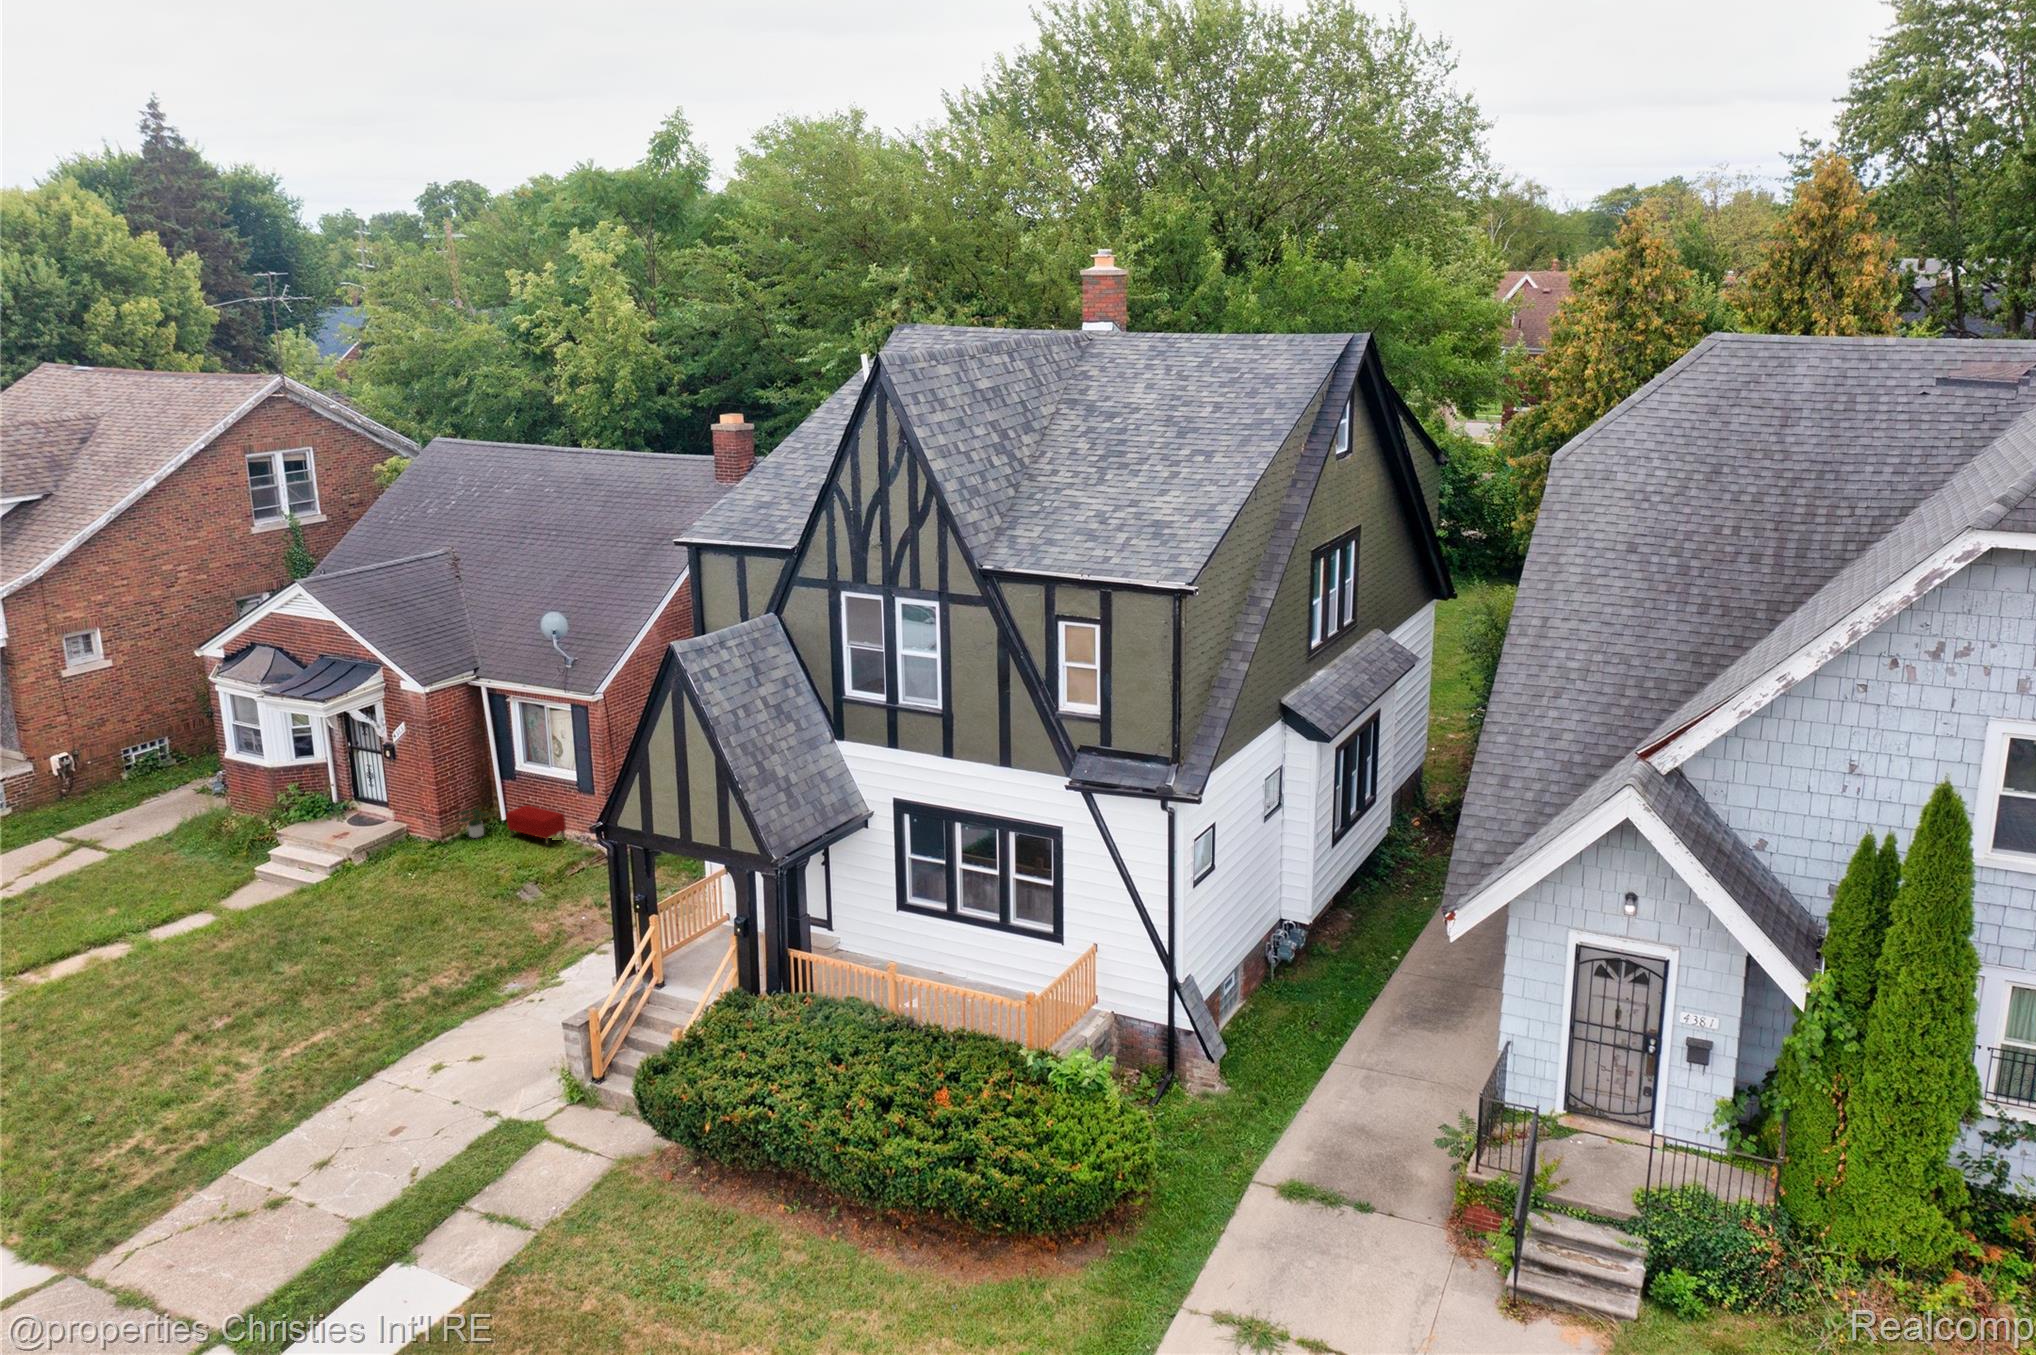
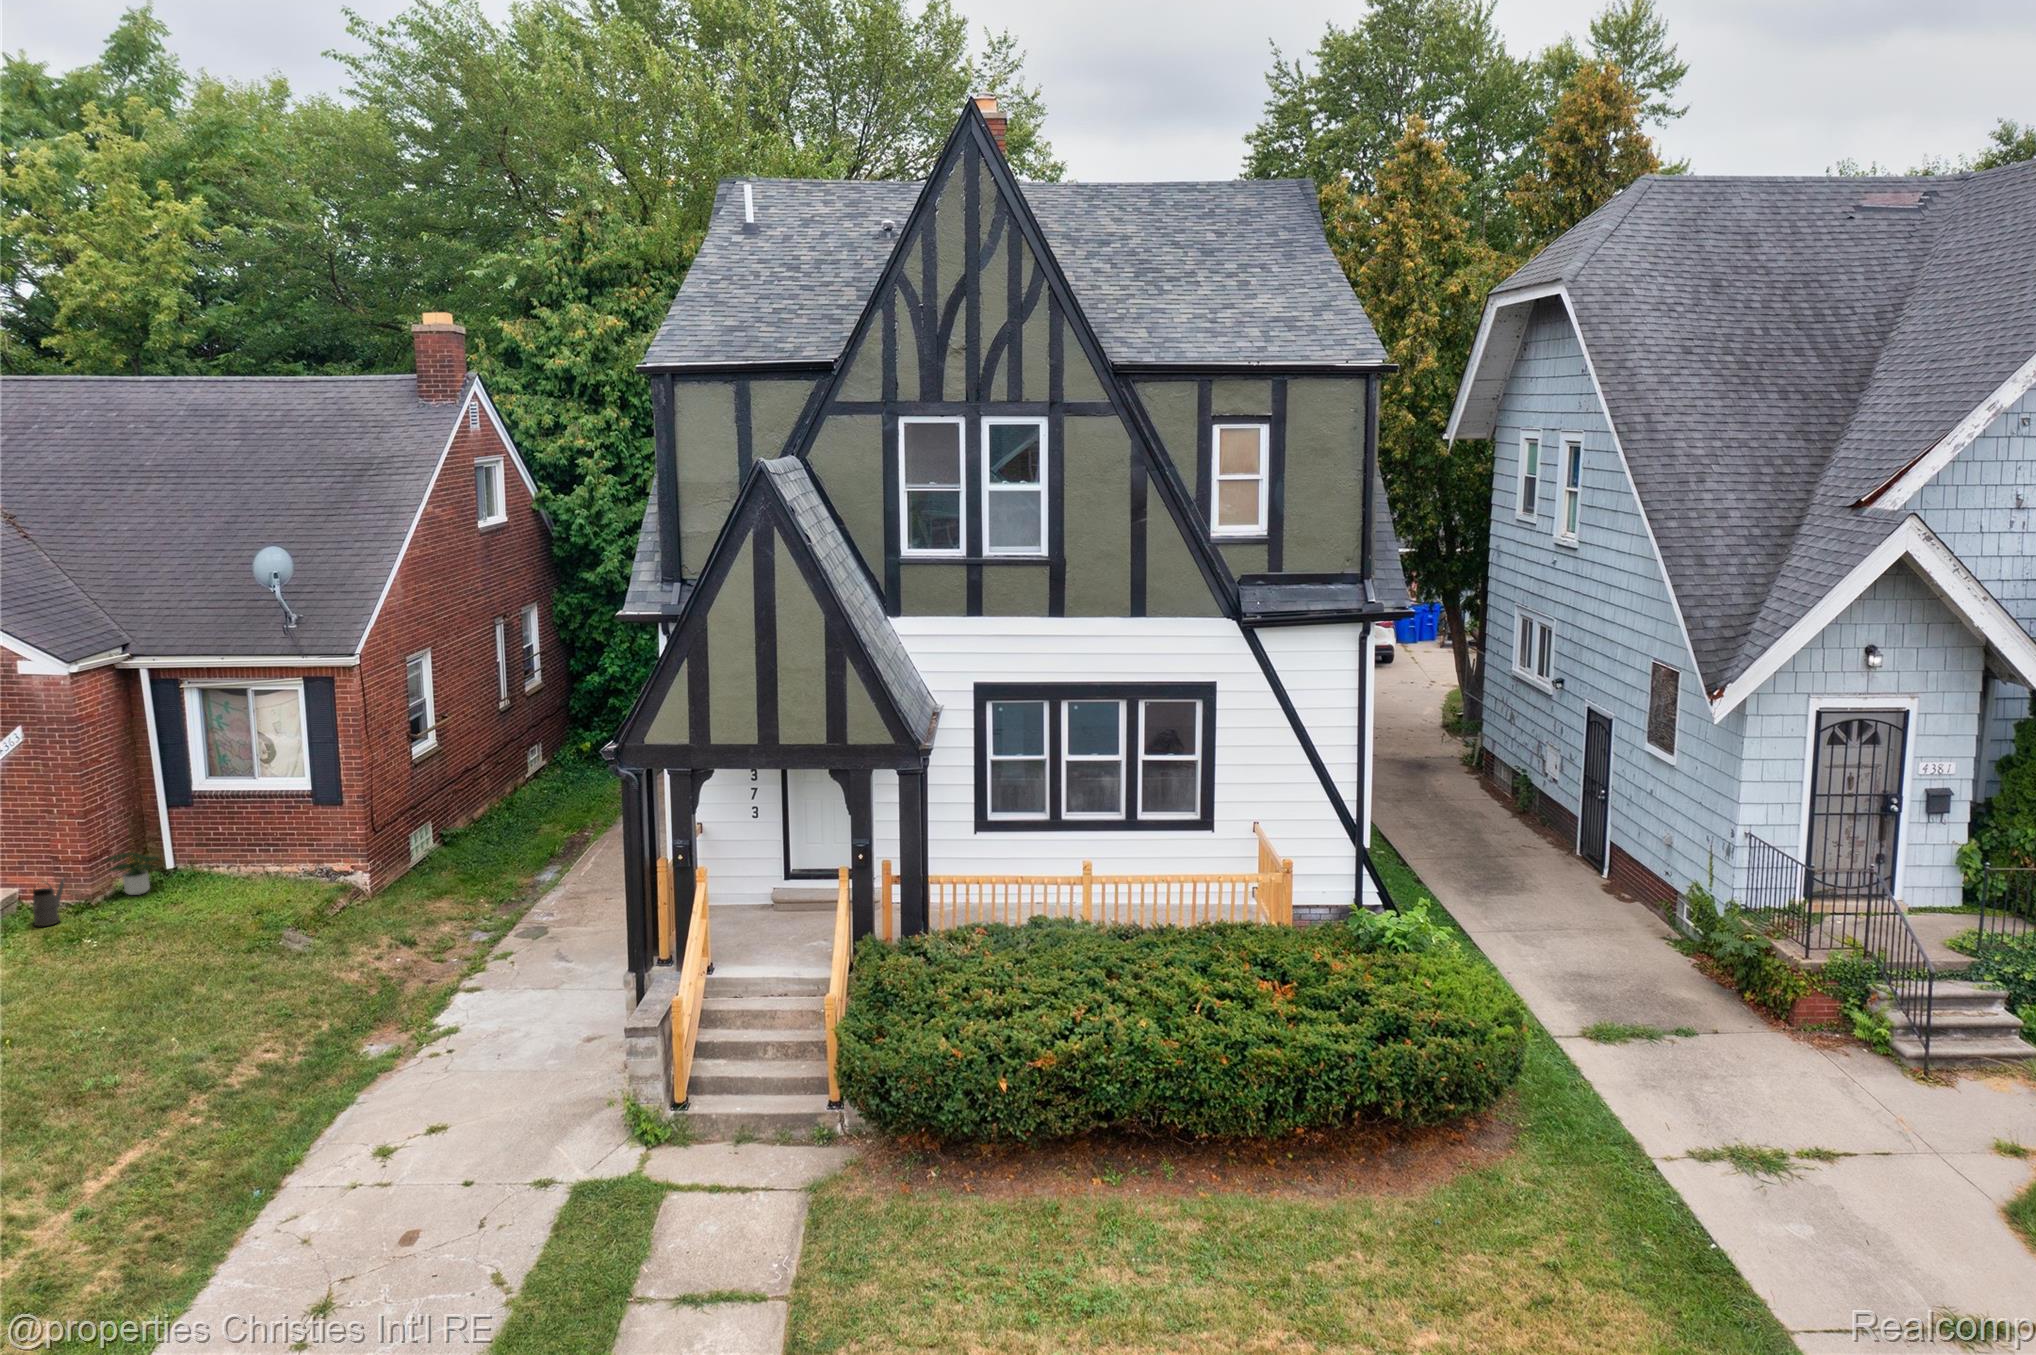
bench: present [506,805,566,845] -> none [193,839,296,887]
watering can: none [407,823,433,854] -> present [33,878,65,927]

